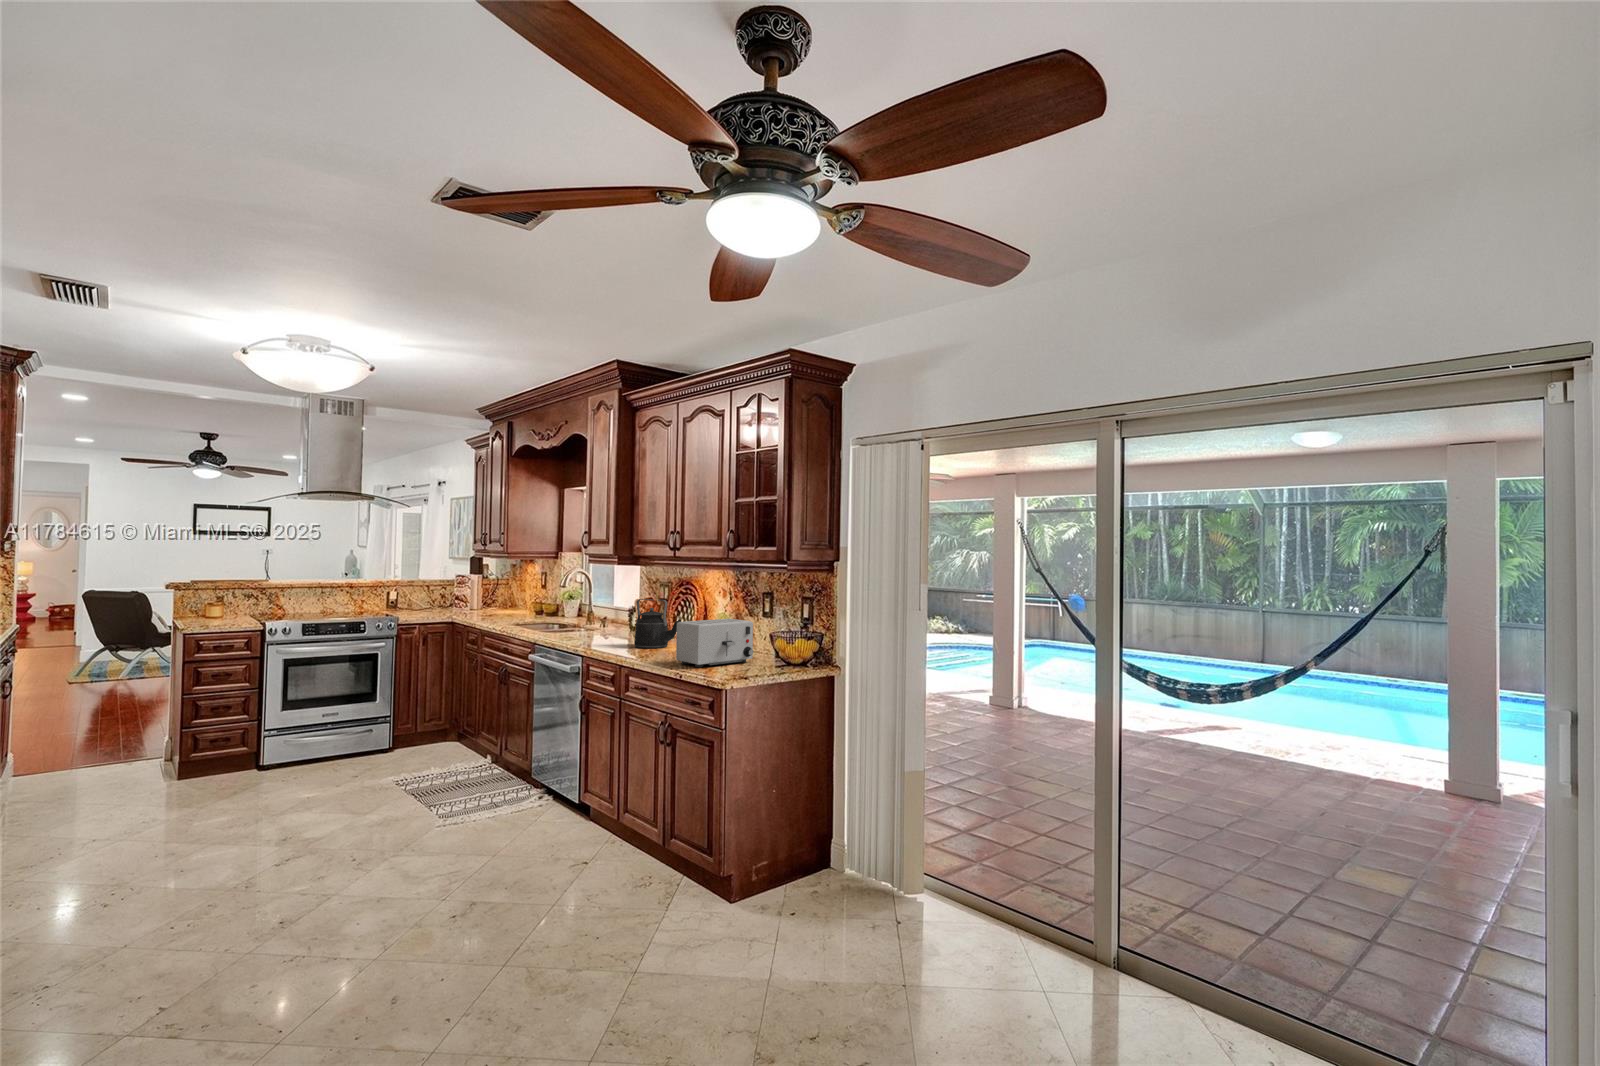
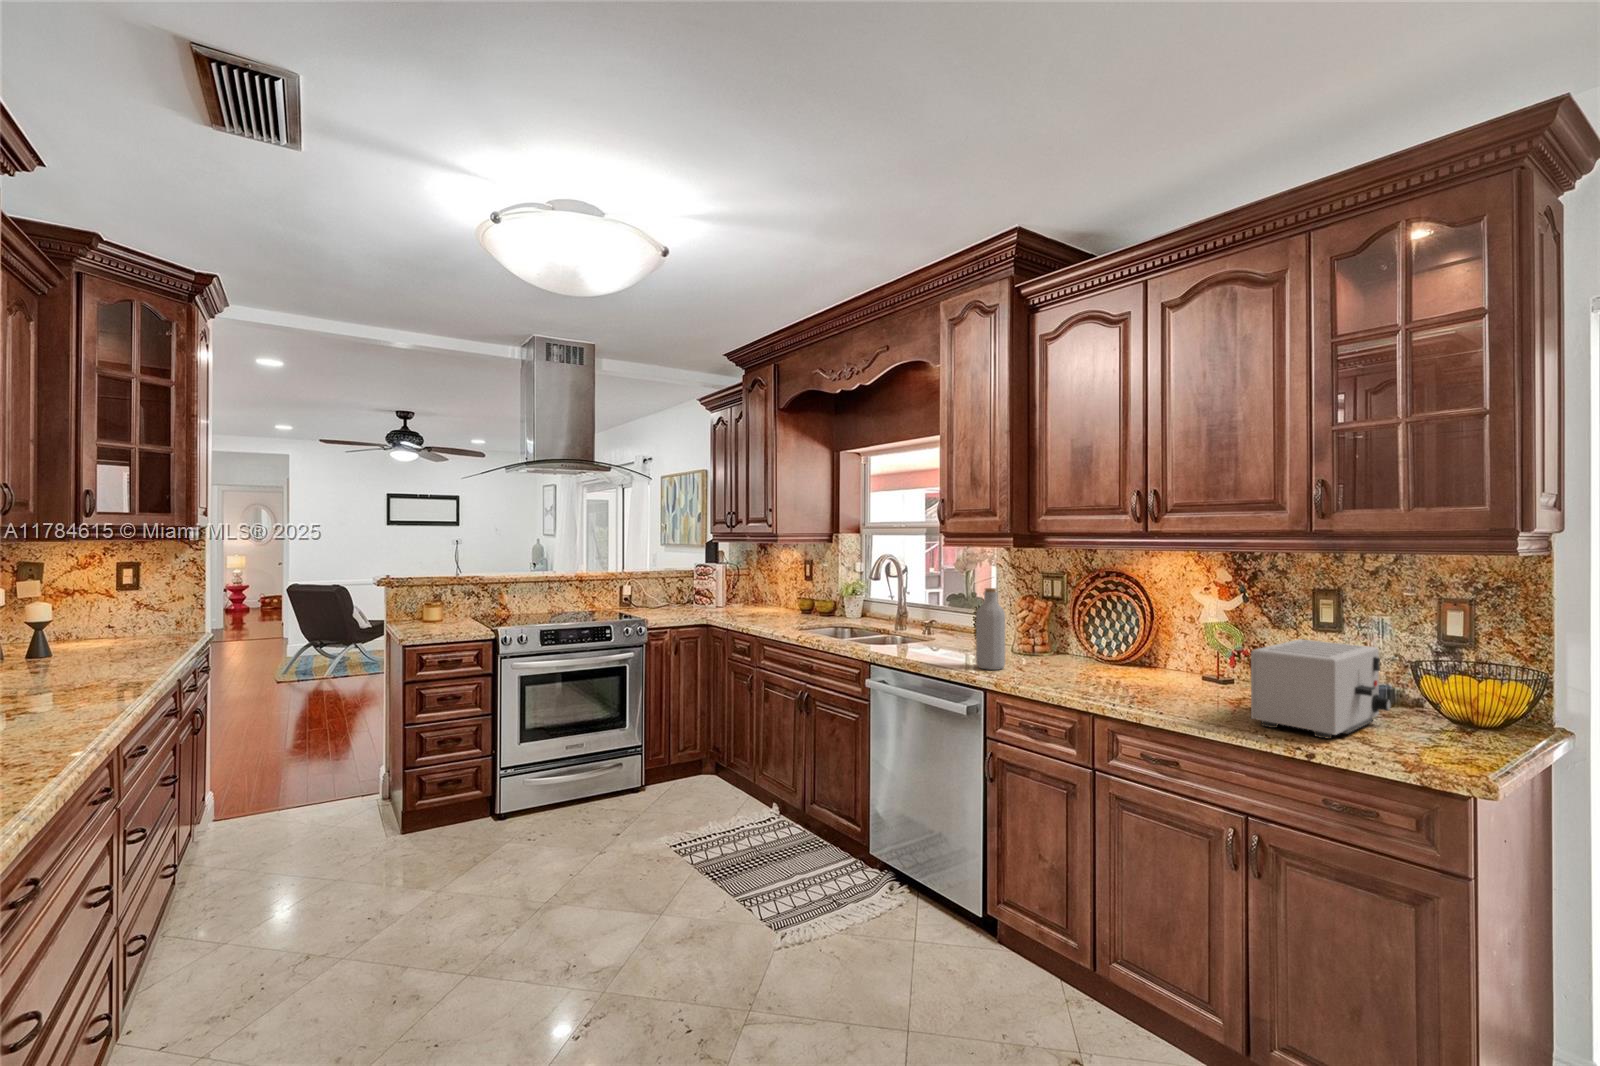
bottle: none [590,591,609,644] -> present [976,588,1005,670]
kettle: present [634,599,681,648] -> none [1060,601,1147,681]

